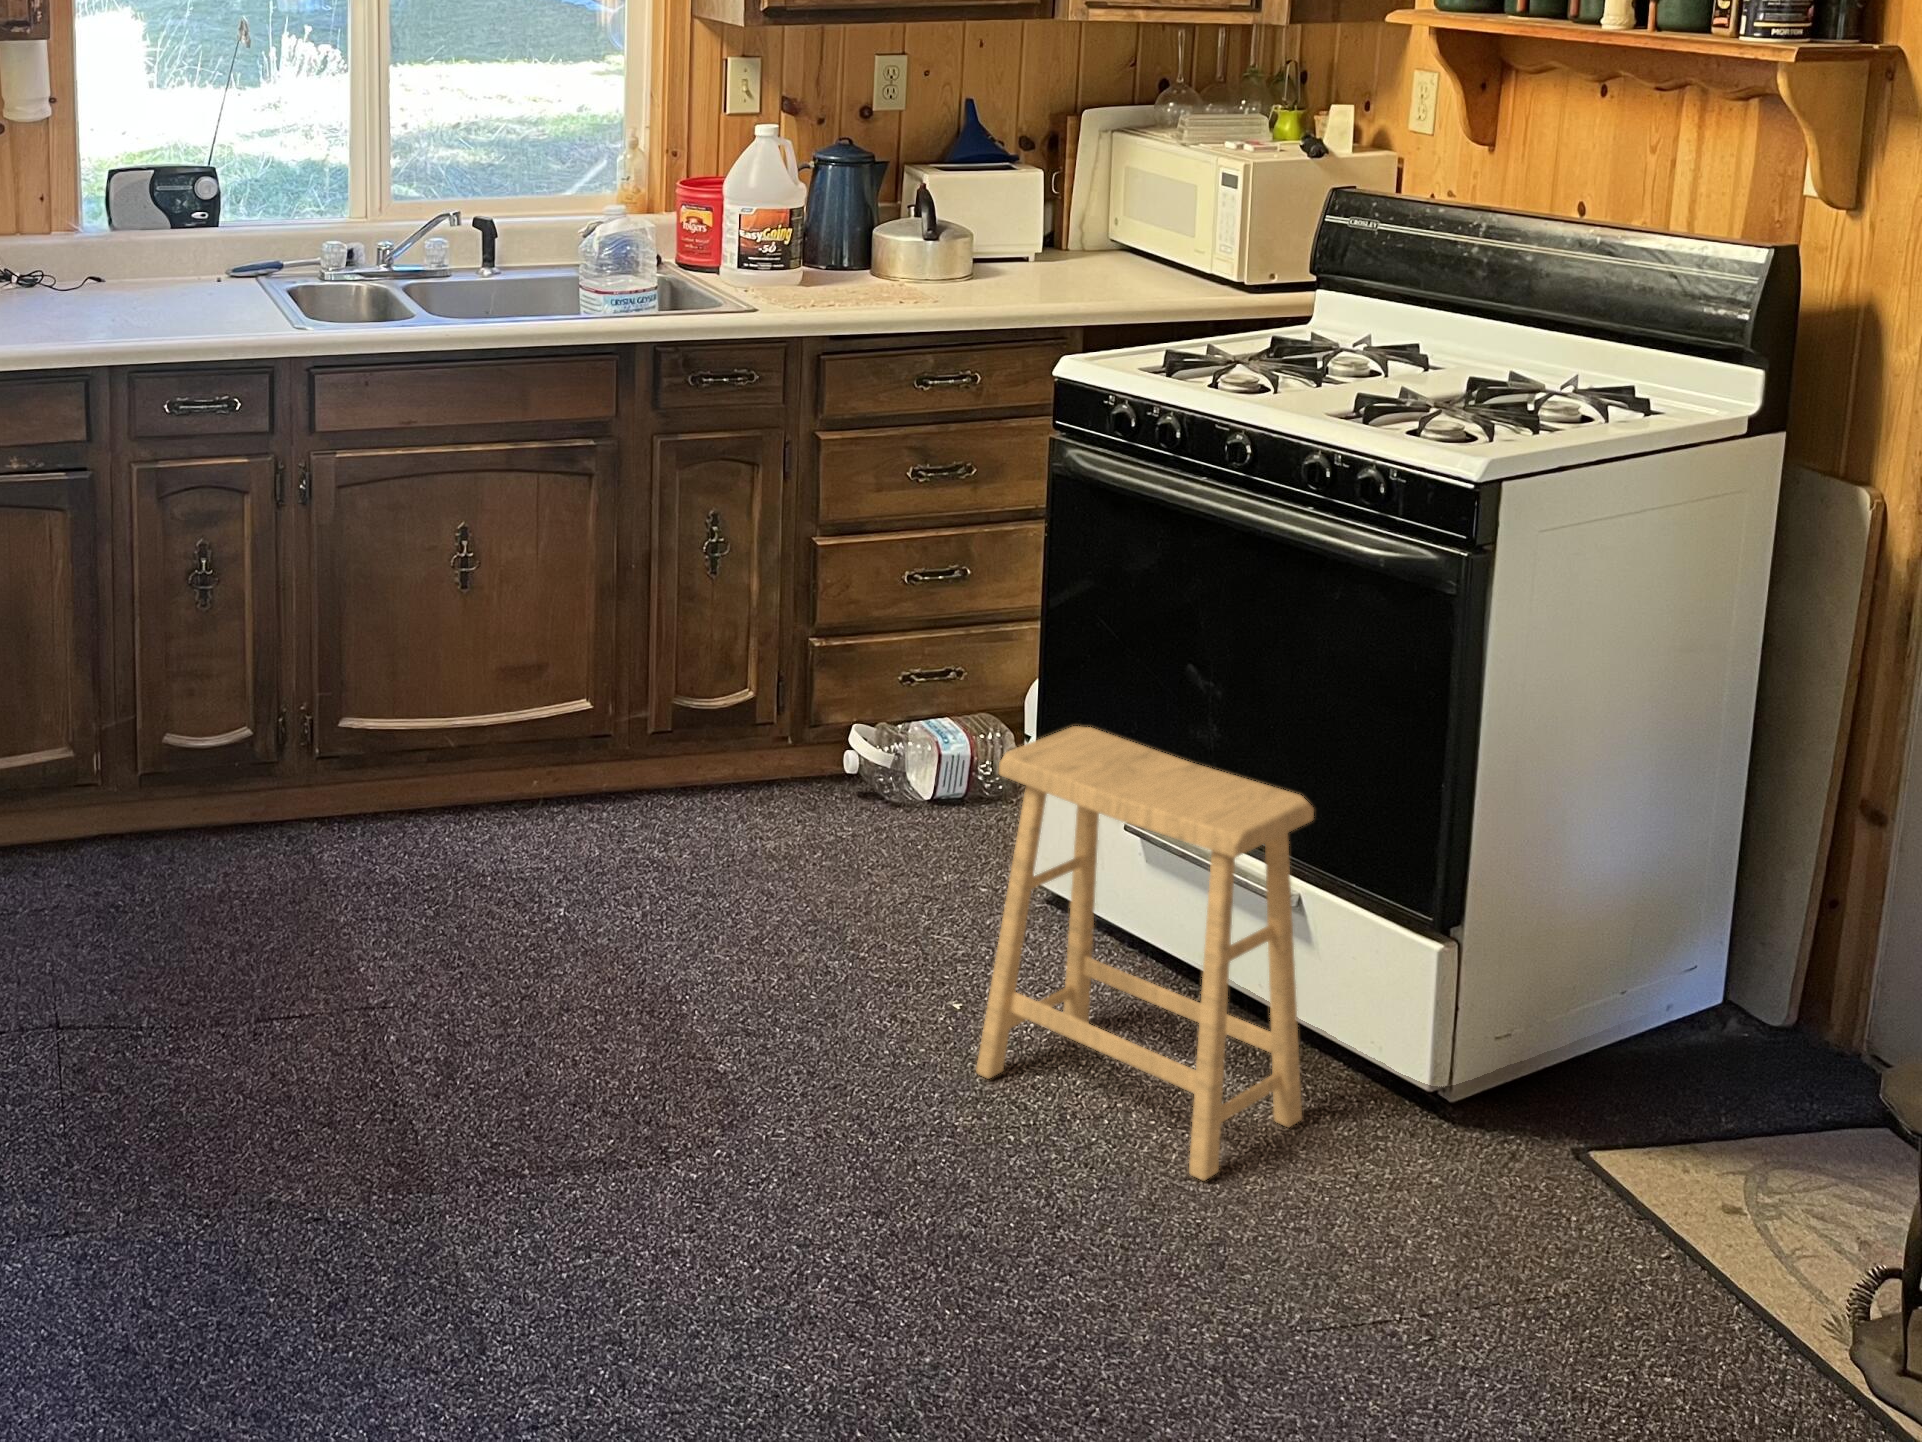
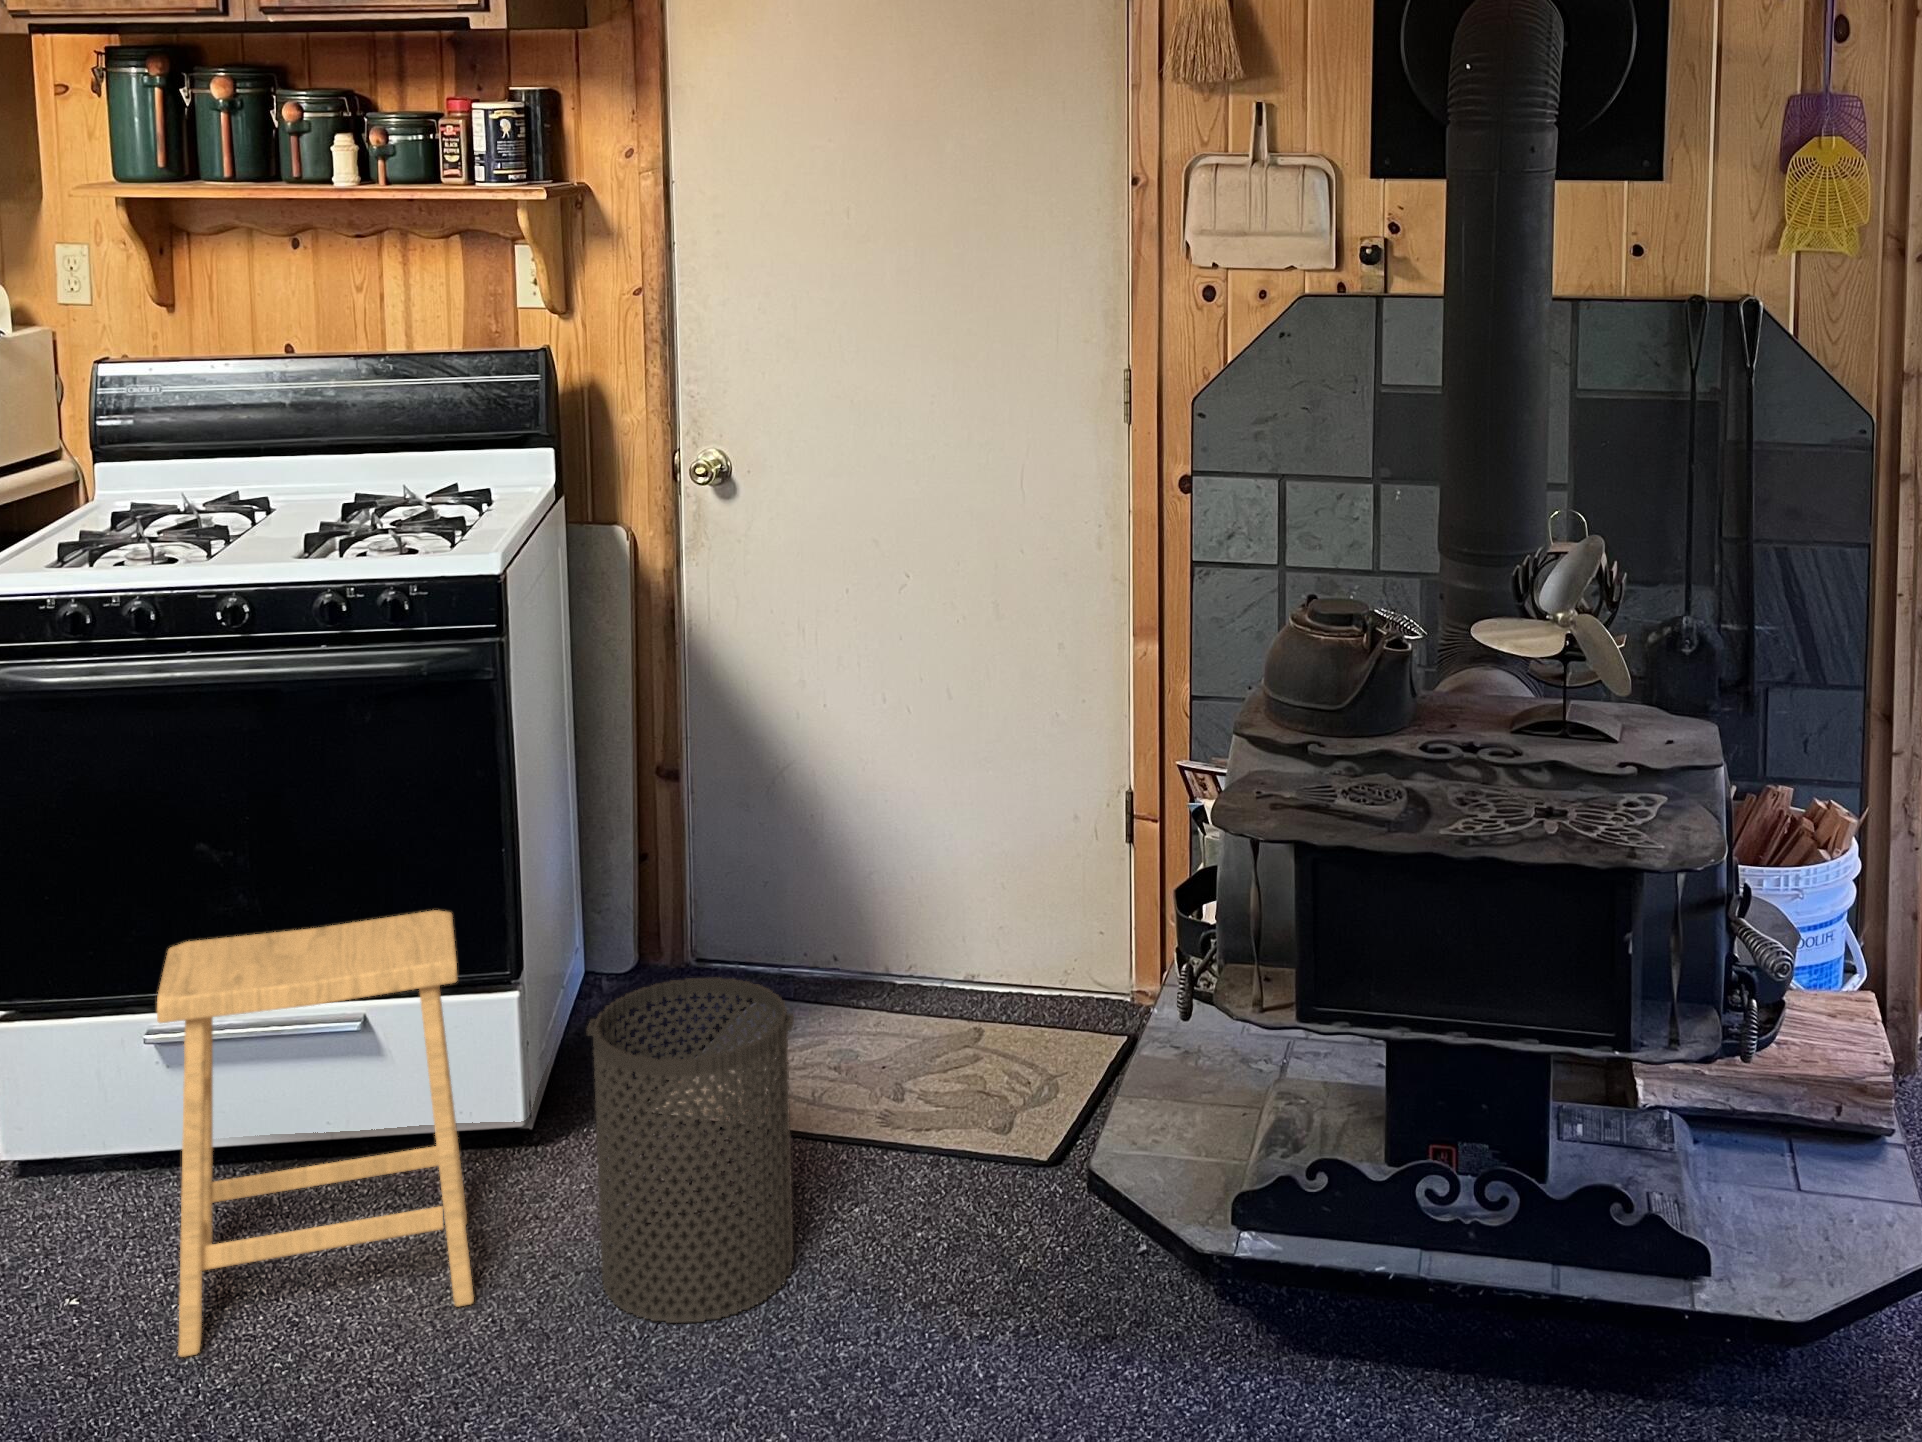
trash can: none [1306,961,1570,1360] -> present [587,977,794,1323]

